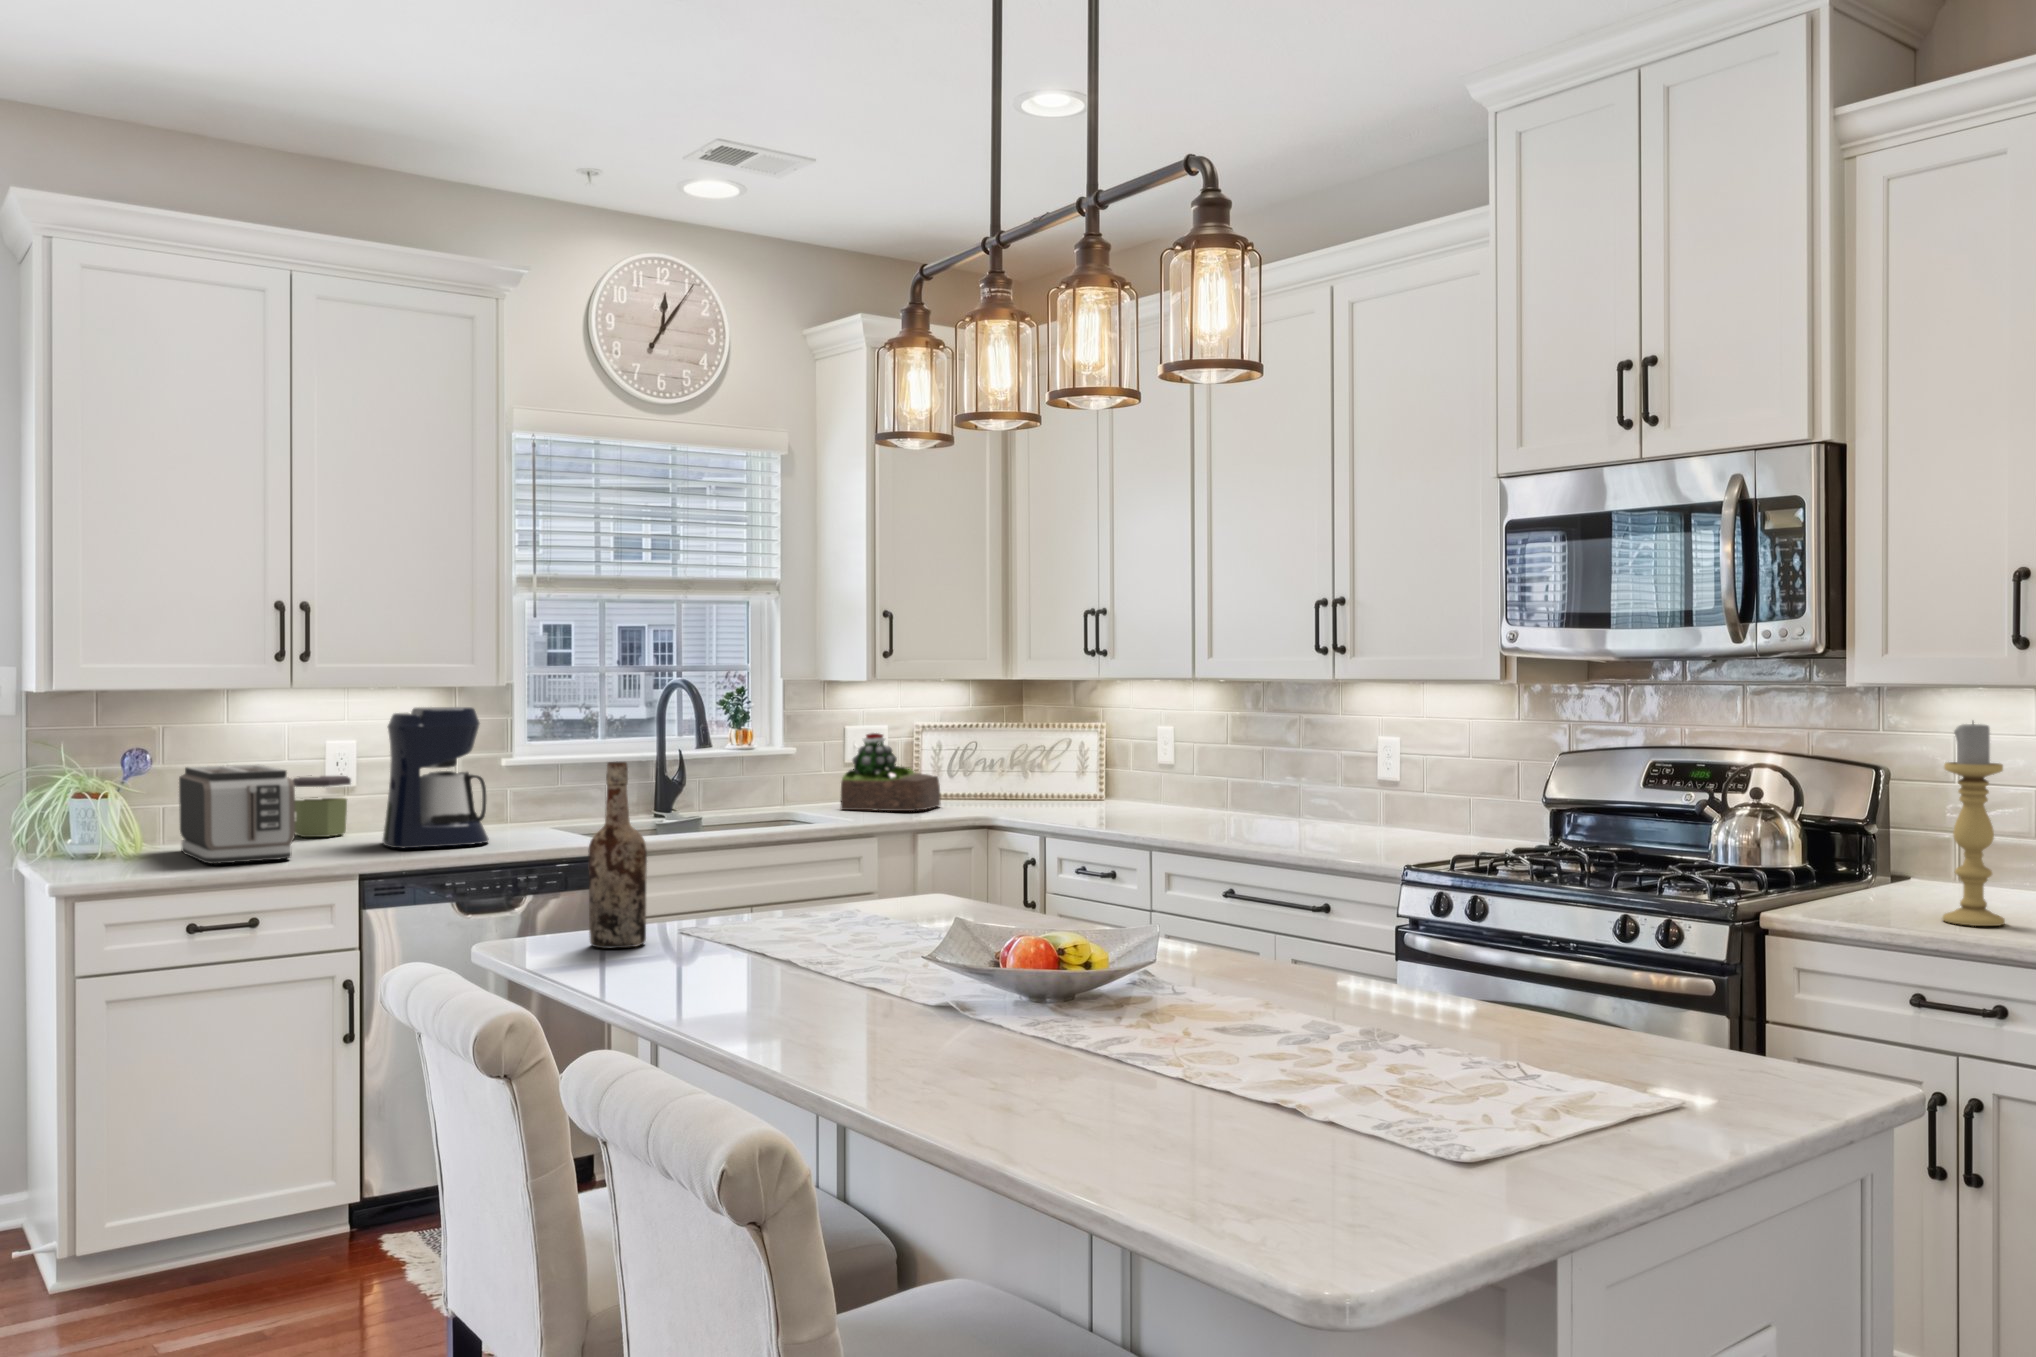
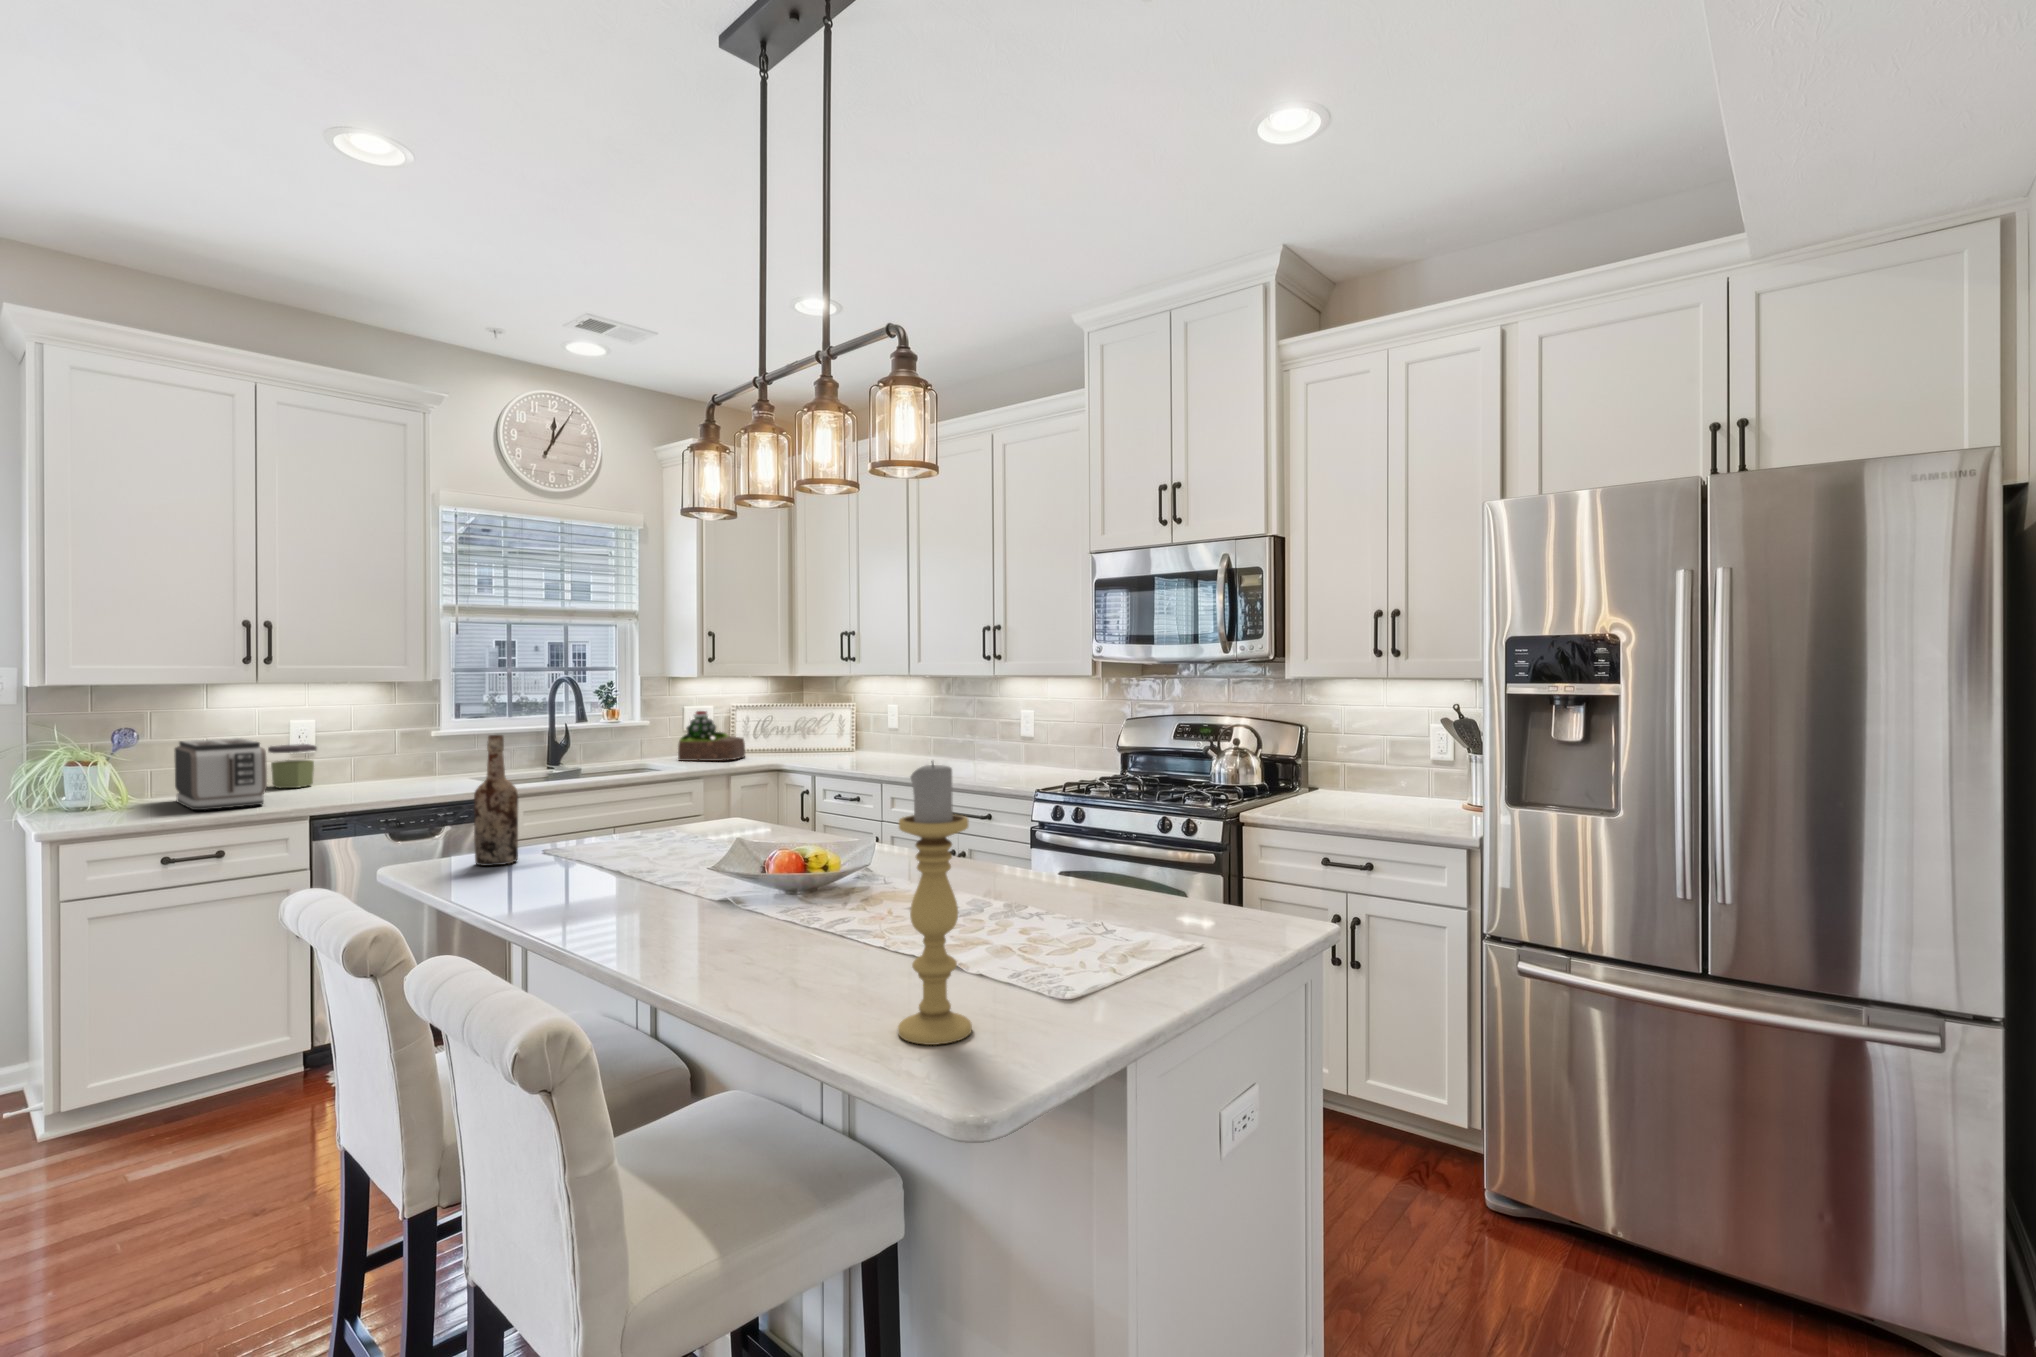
coffee maker: present [382,707,489,848] -> none [340,696,422,795]
candle holder: present [1943,722,2005,926] -> present [898,762,972,1045]

